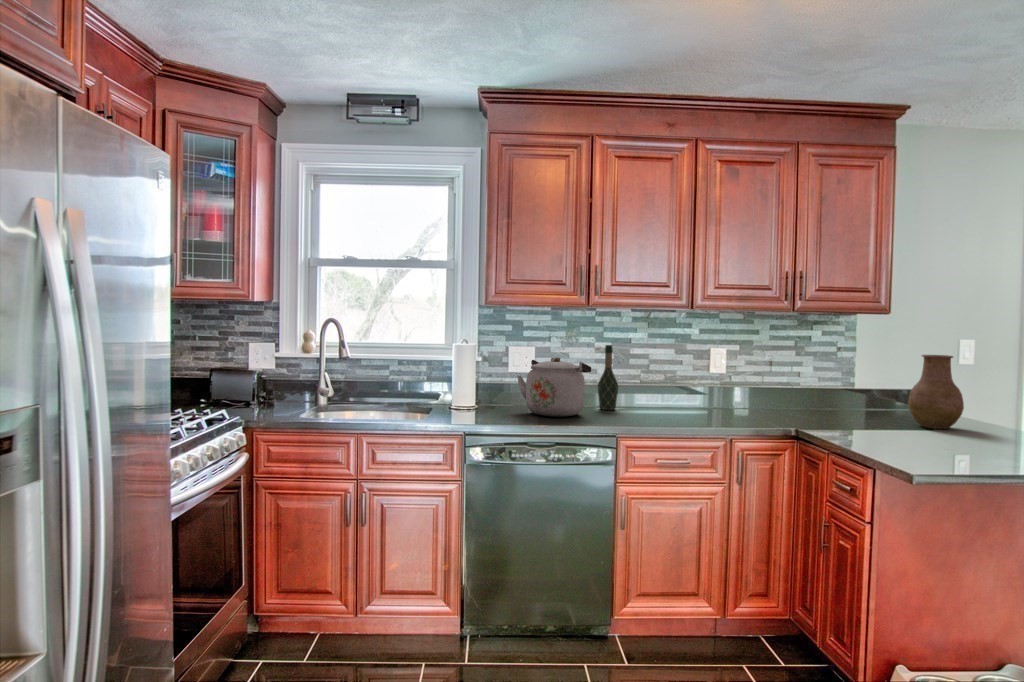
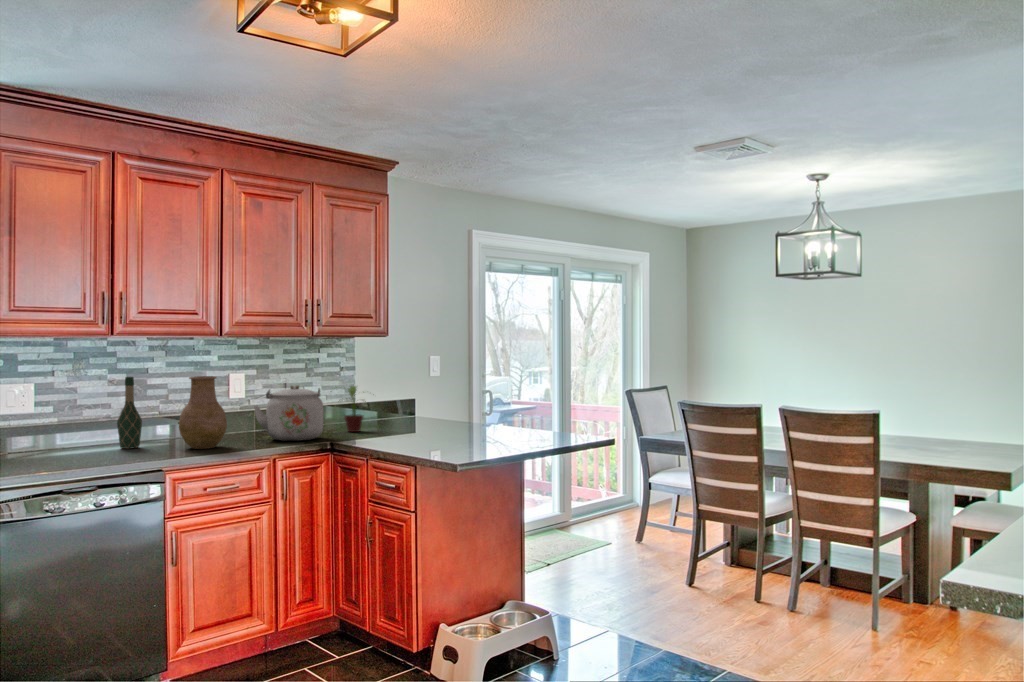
vase: present [908,355,964,429] -> present [179,376,227,449]
kettle: present [517,357,591,417] -> present [254,385,323,441]
potted plant: none [815,367,874,420] -> present [336,386,366,432]

